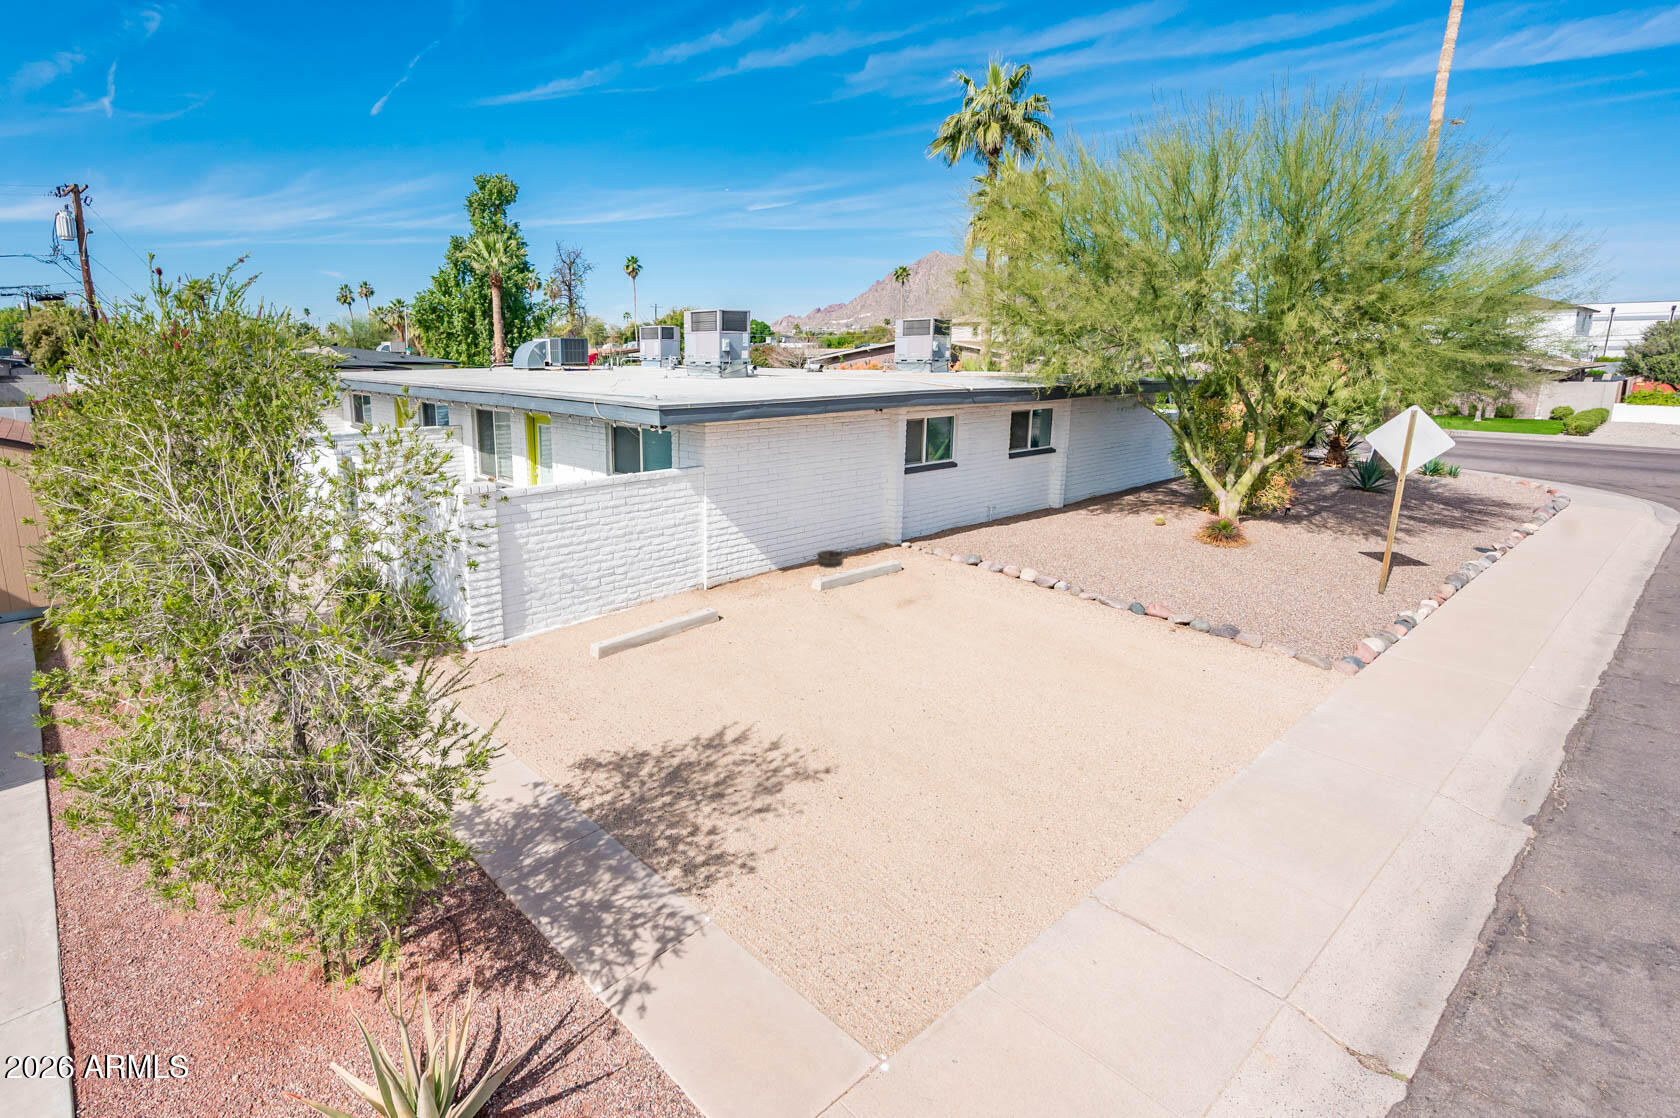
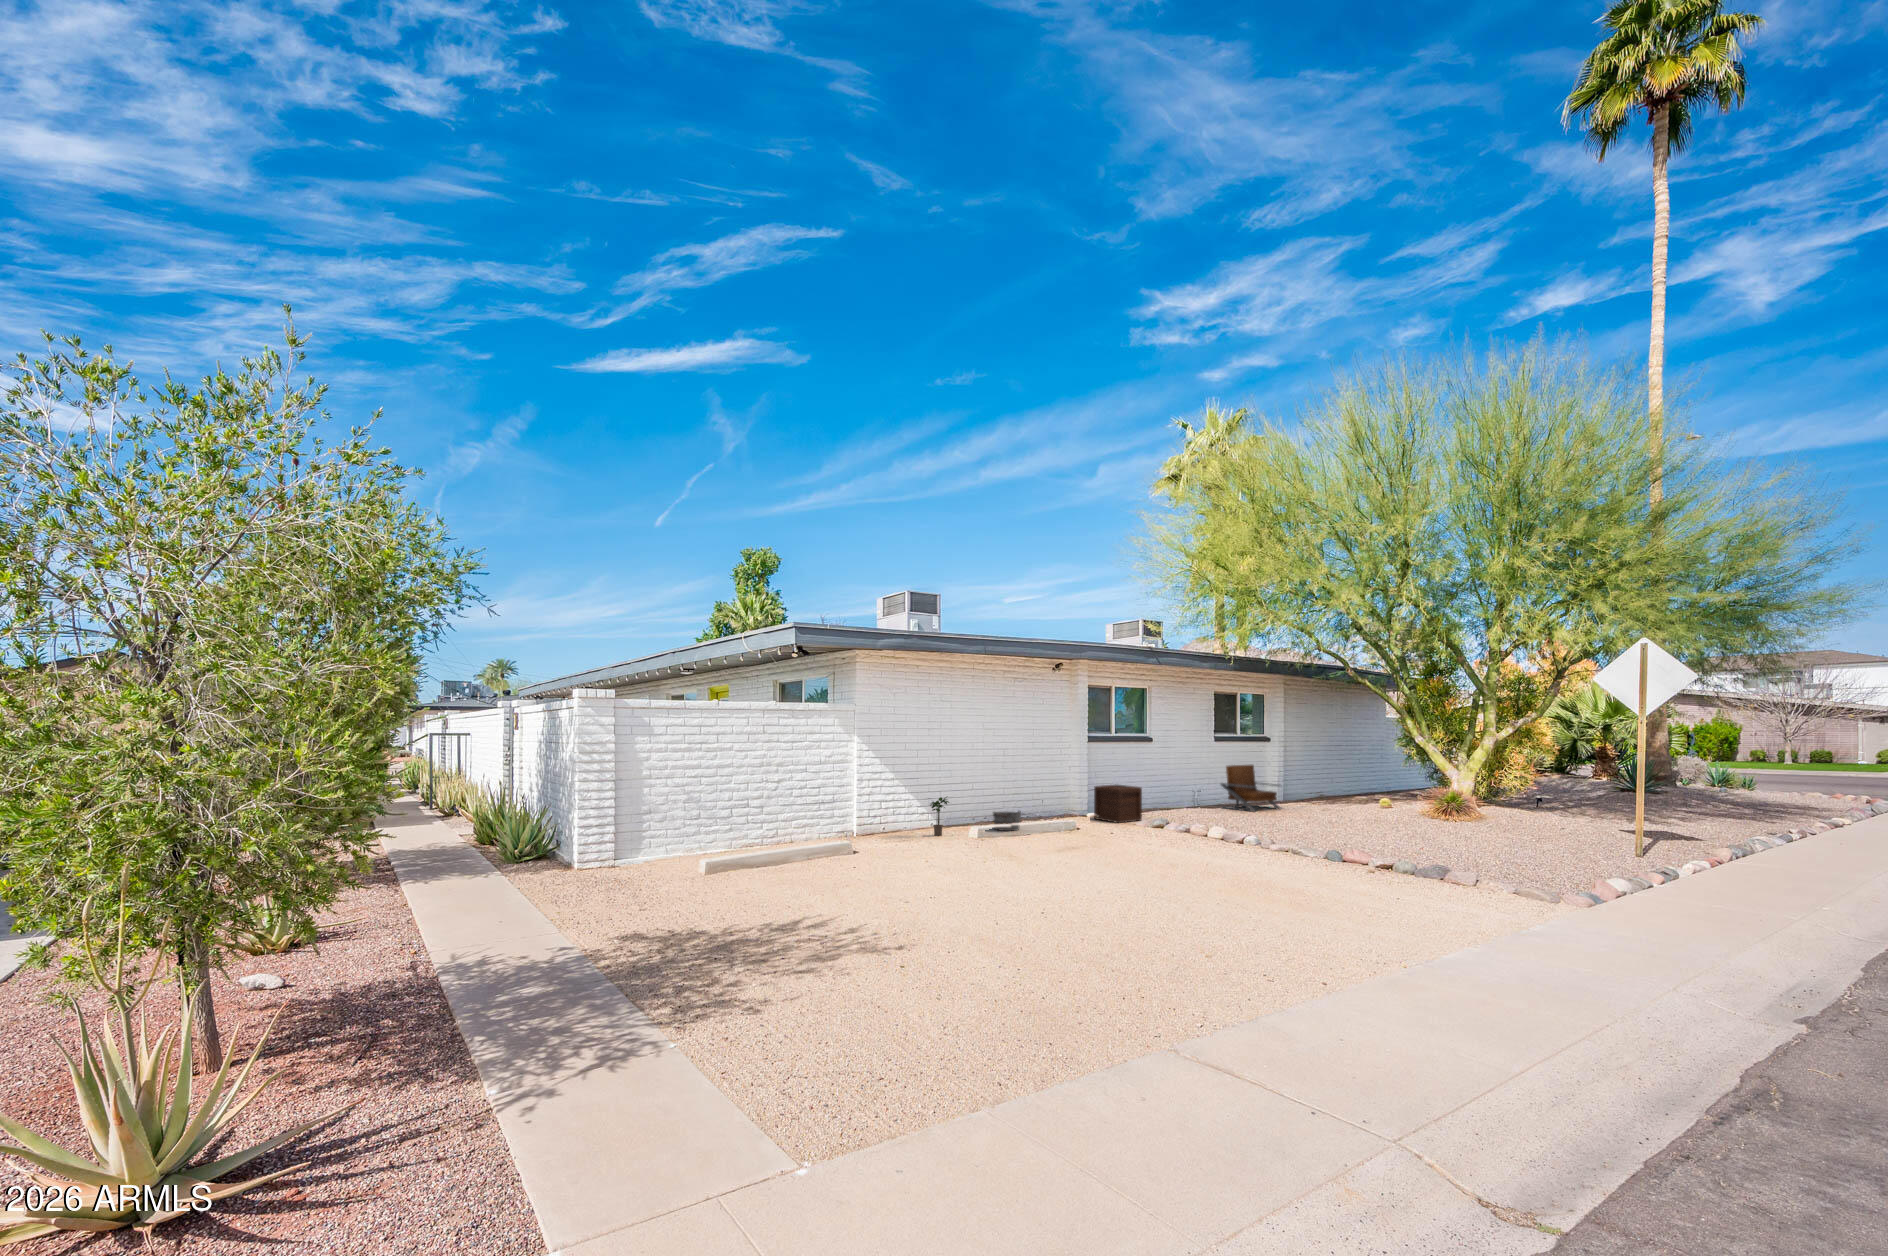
lounge chair: none [1013,480,1068,528] -> present [1221,765,1281,812]
wooden crate: none [905,512,952,553] -> present [1094,784,1142,823]
potted plant: none [760,546,780,584] -> present [930,797,949,836]

